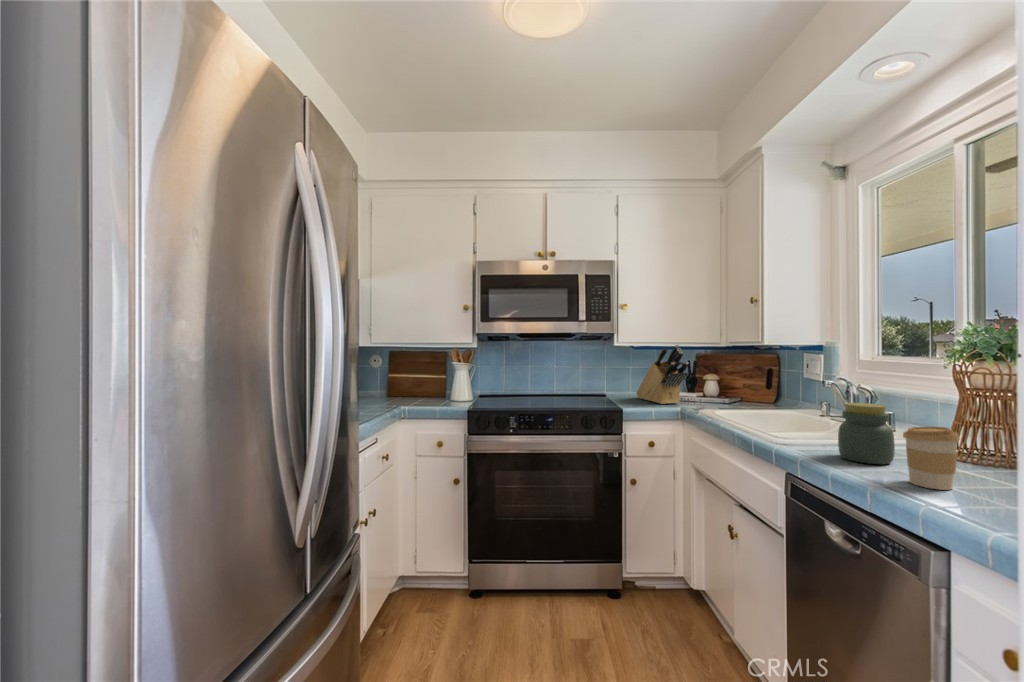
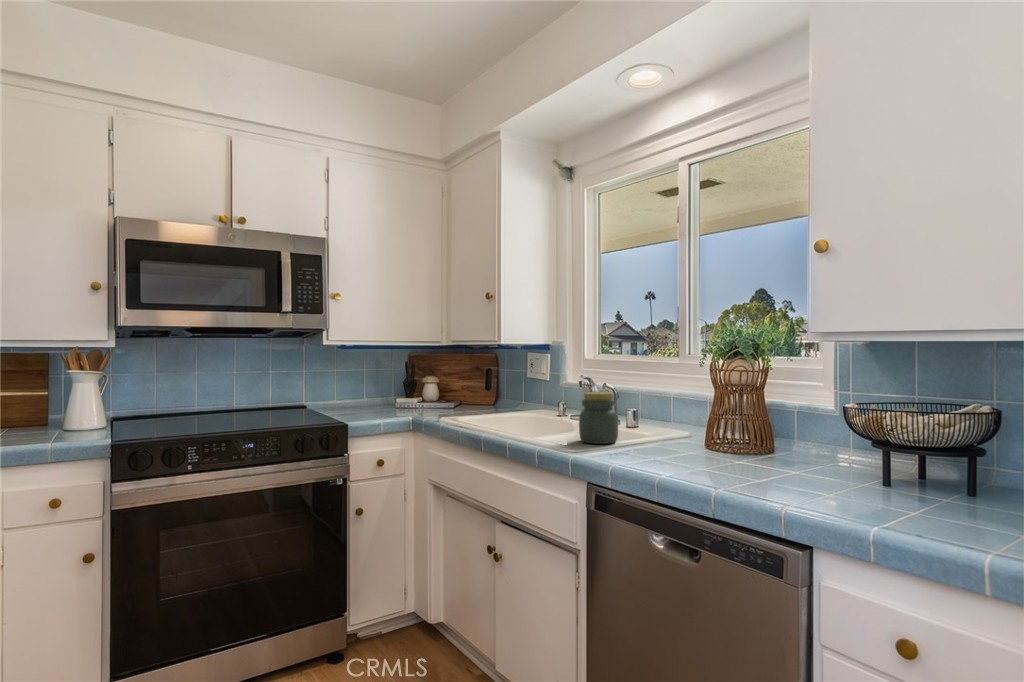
knife block: present [637,345,688,404] -> none [350,343,416,414]
coffee cup: present [903,427,960,490] -> none [632,405,666,455]

